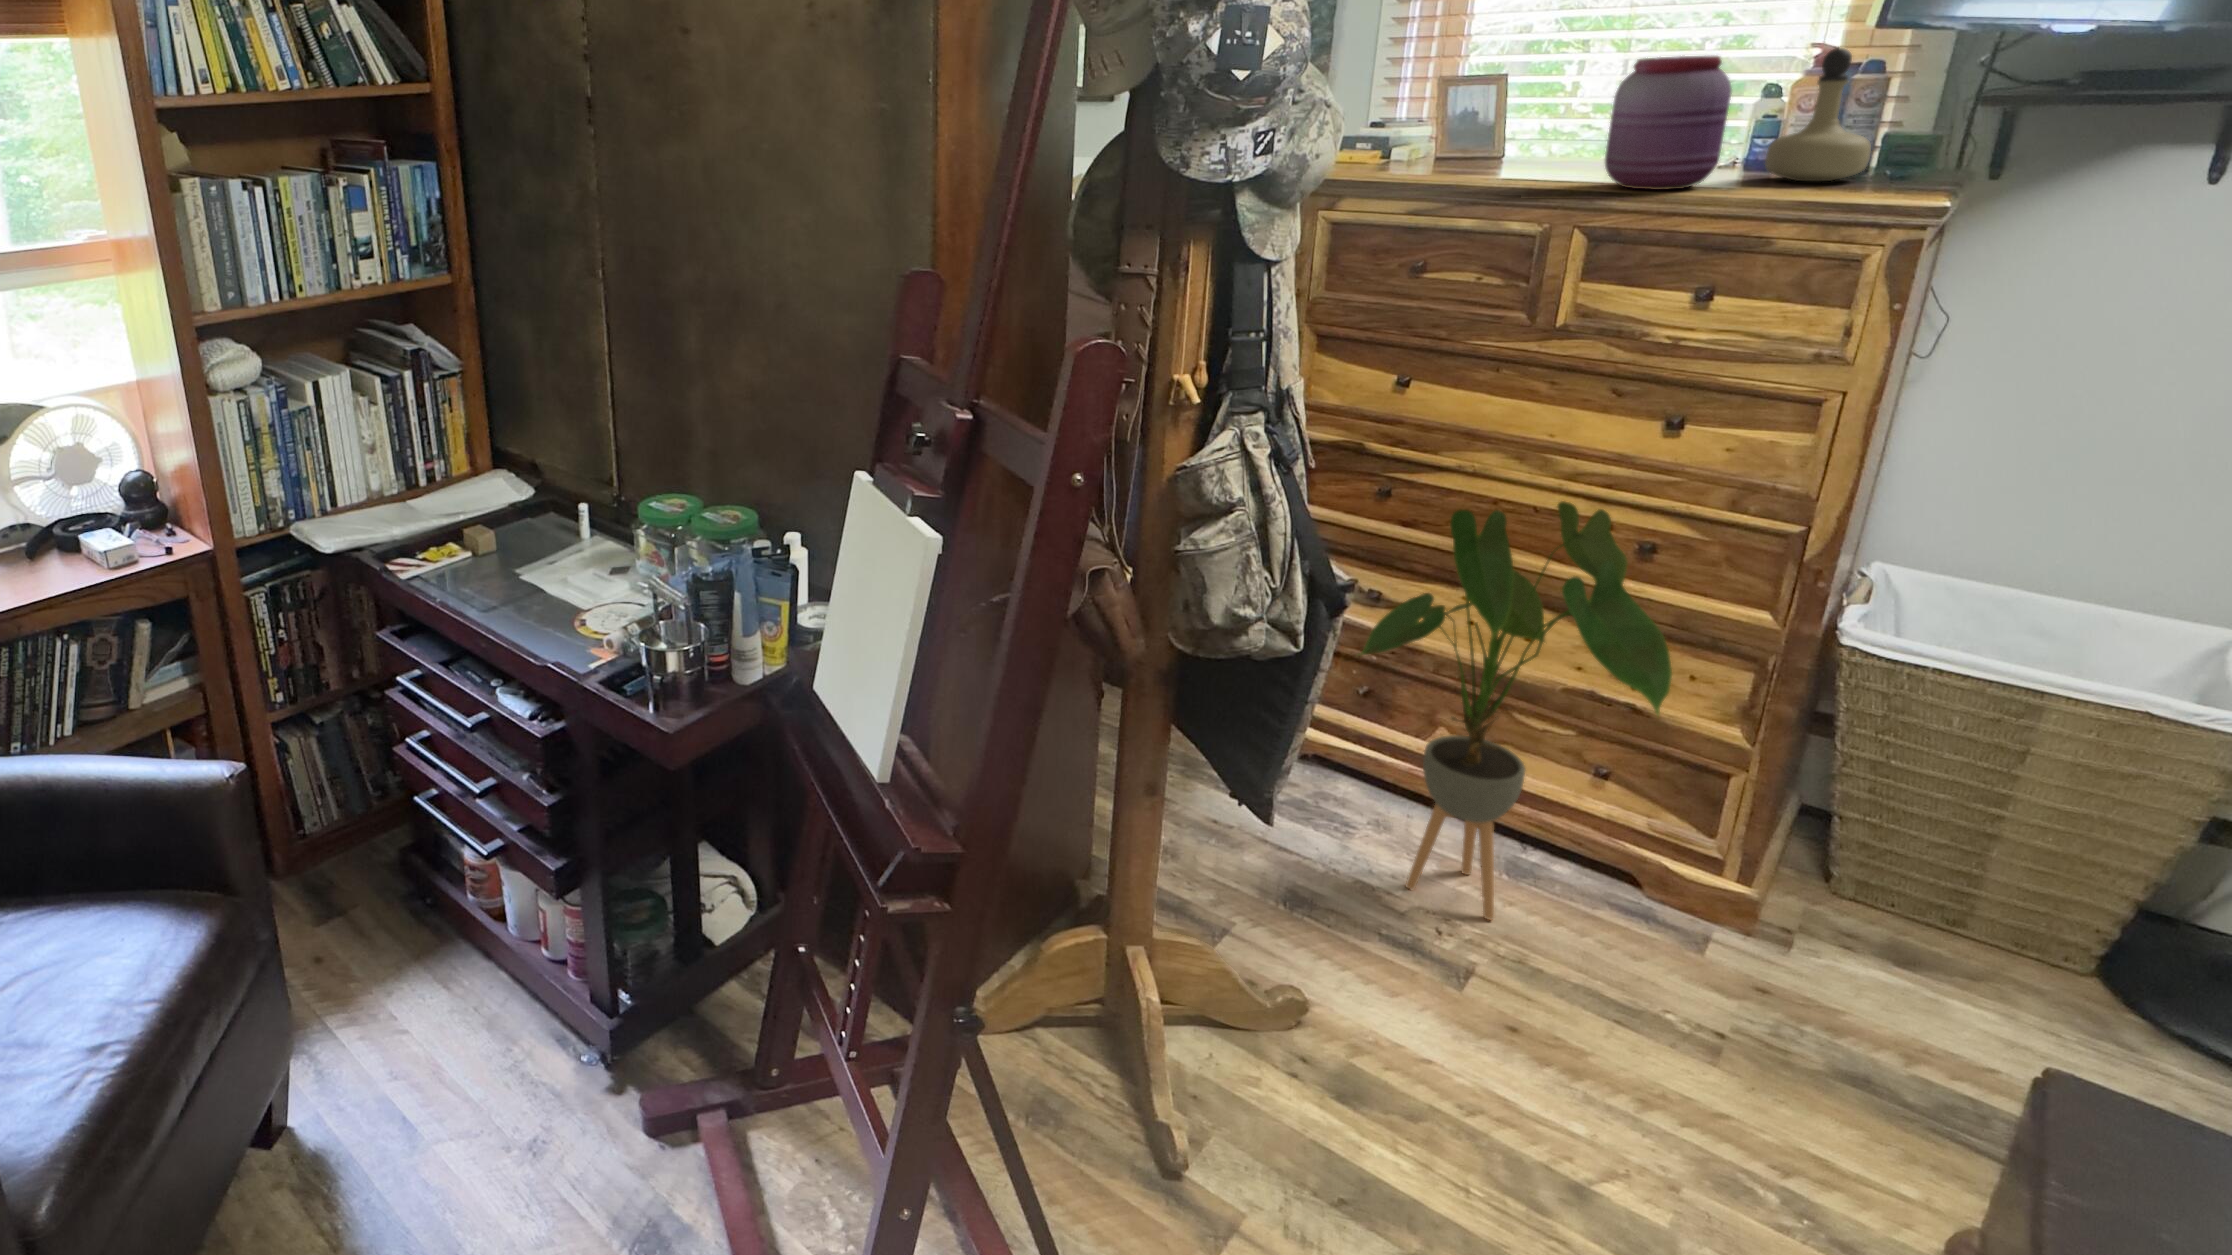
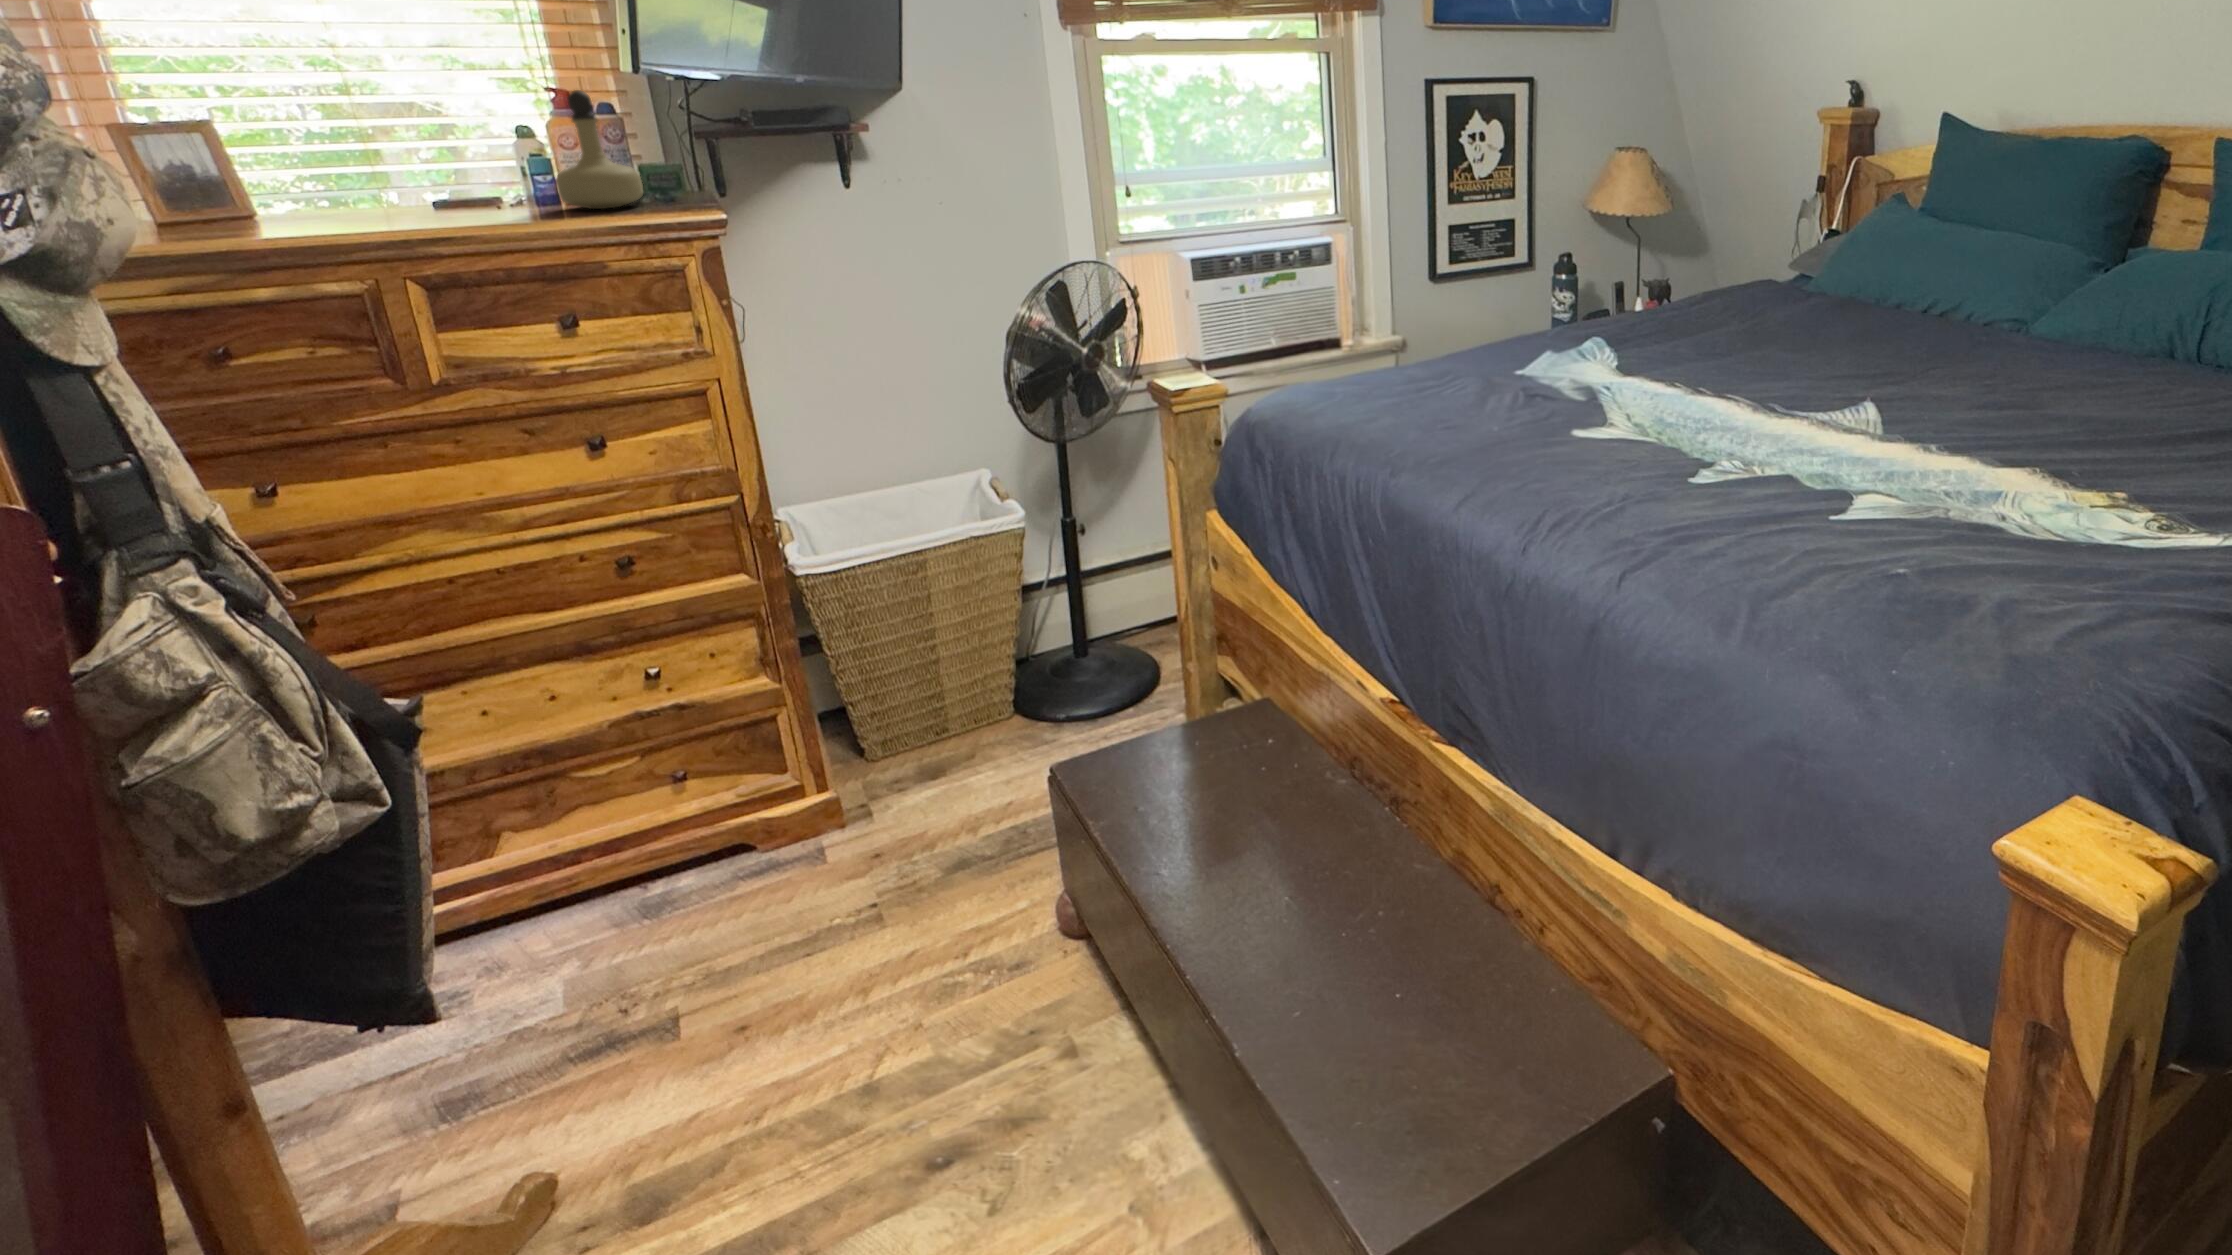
jar: present [1605,56,1732,190] -> none [385,96,523,231]
house plant: present [1360,501,1672,920] -> none [393,541,727,1001]

